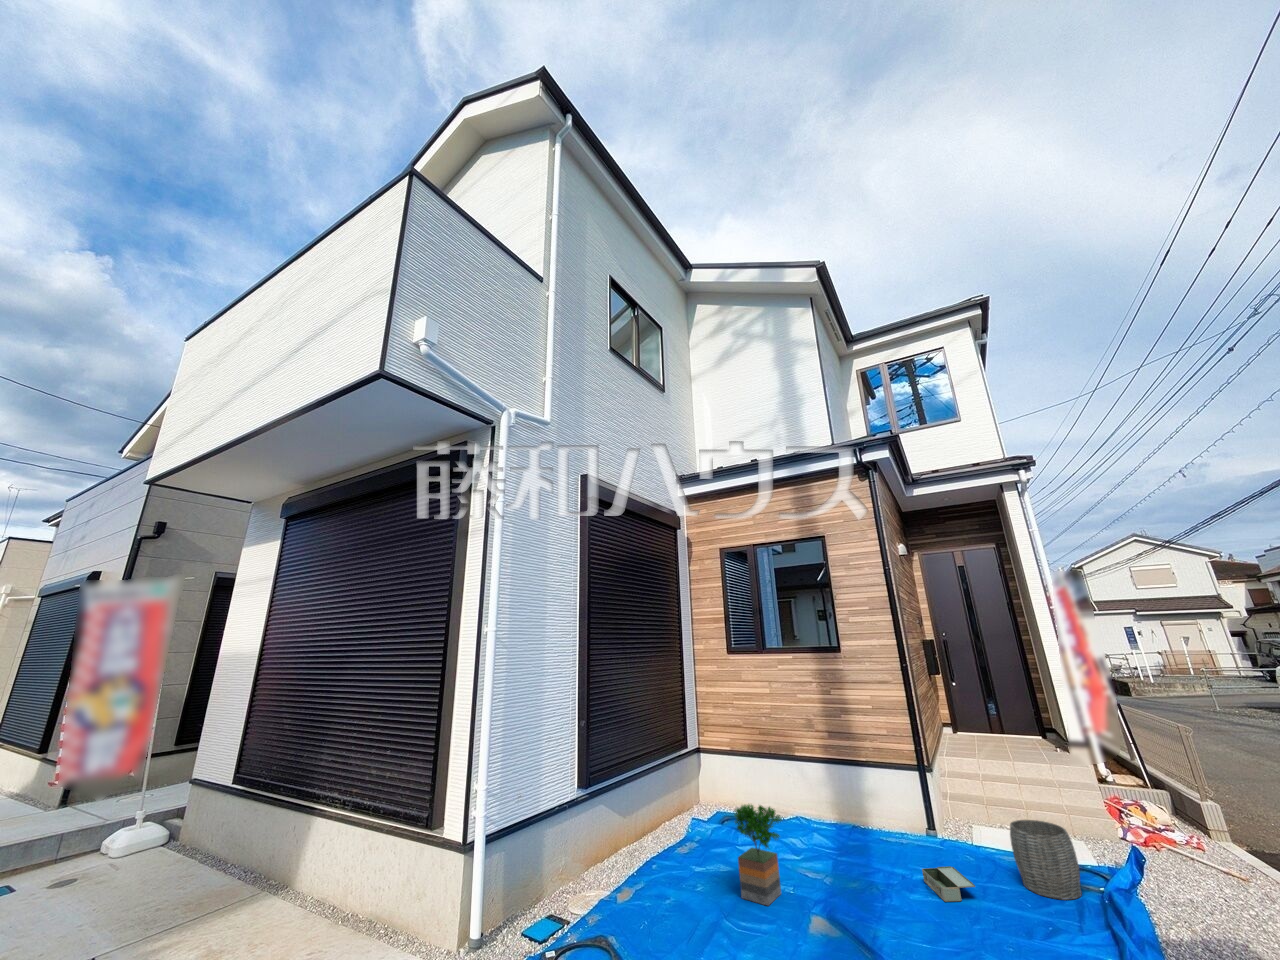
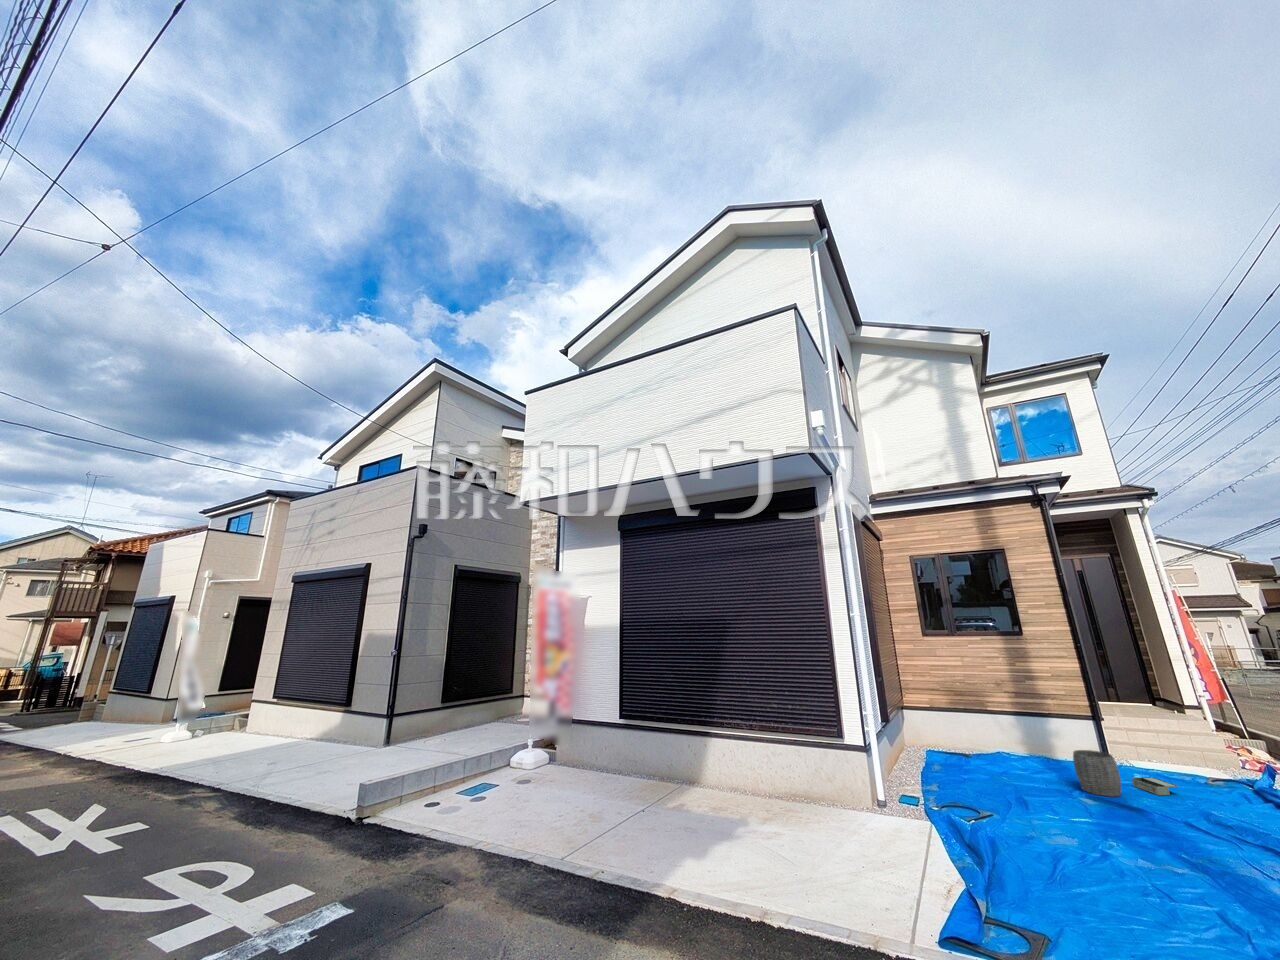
potted tree: present [734,804,782,906] -> none [998,733,1043,796]
woven basket: present [1010,820,1082,900] -> present [1073,750,1122,796]

